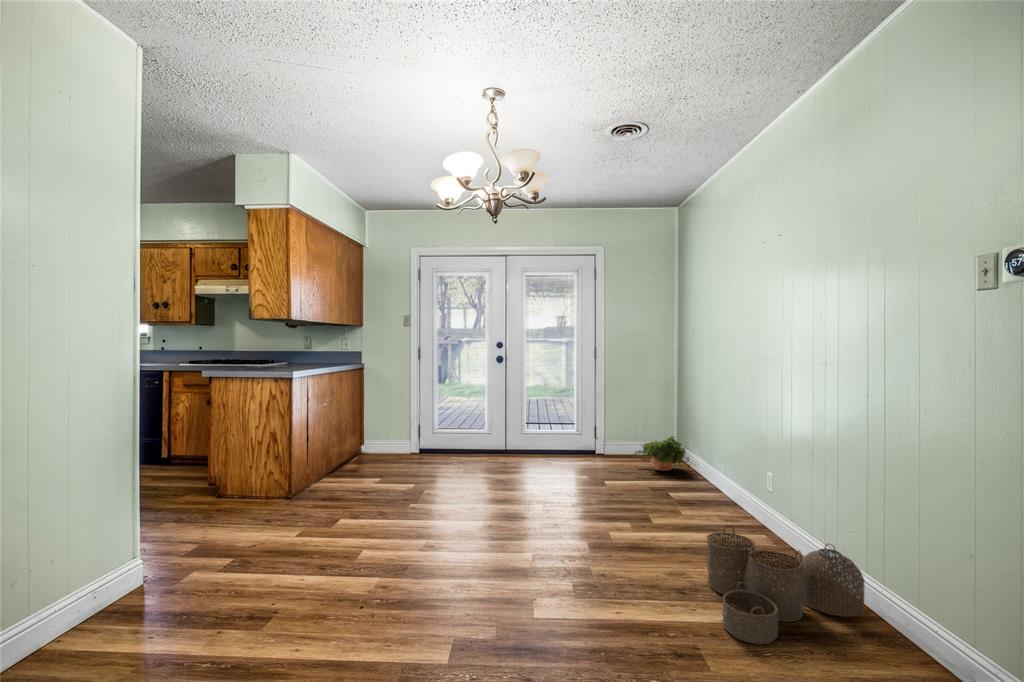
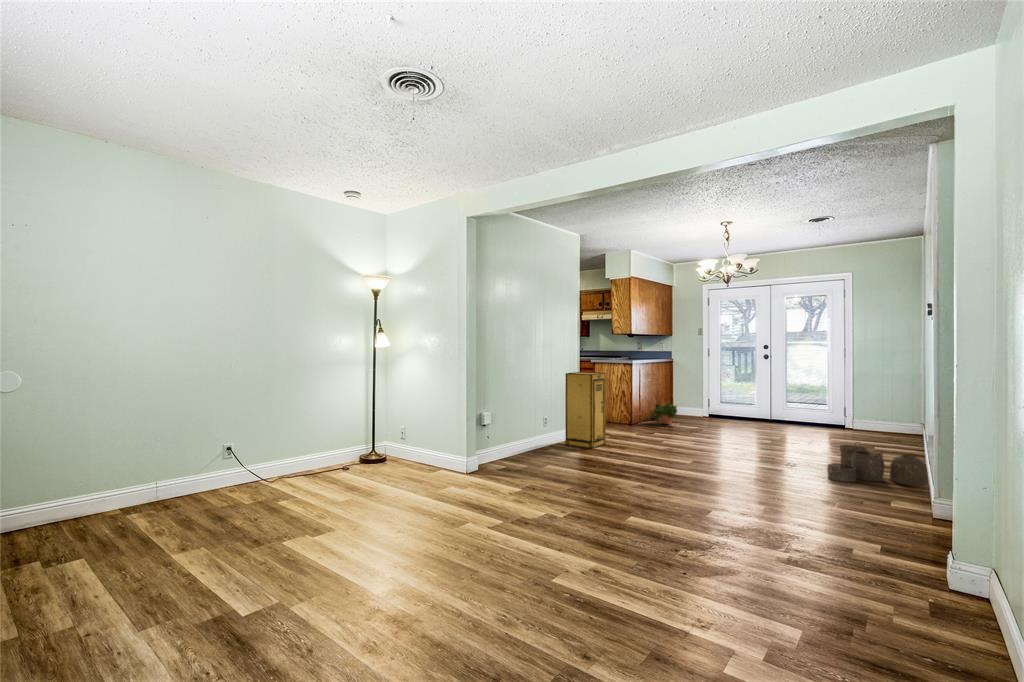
storage cabinet: none [64,413,209,646] -> present [565,372,606,449]
potted plant: present [635,436,690,472] -> present [649,402,678,424]

